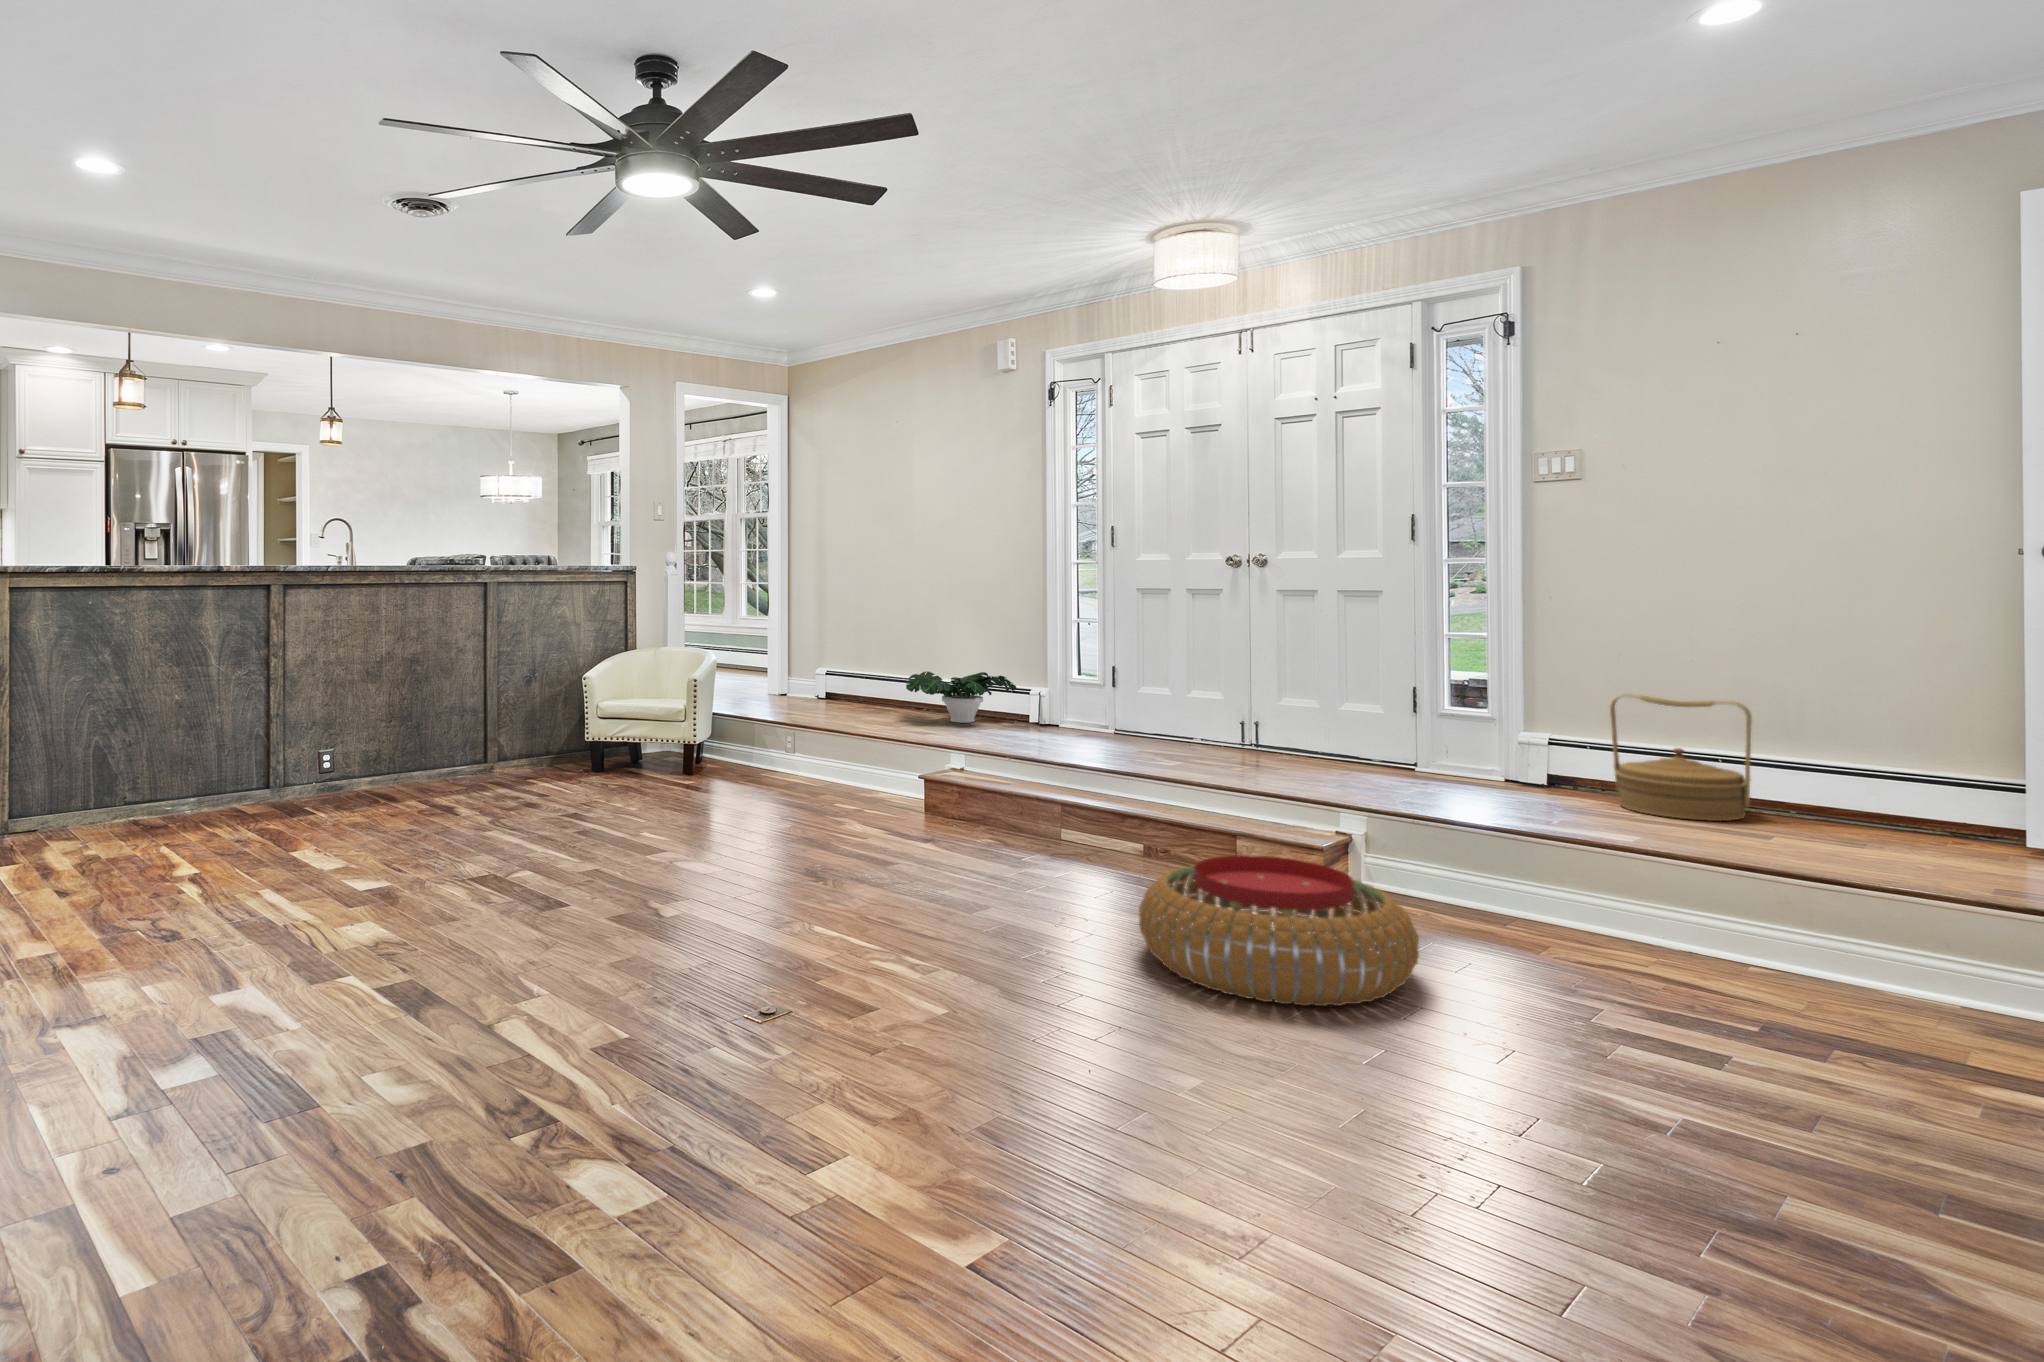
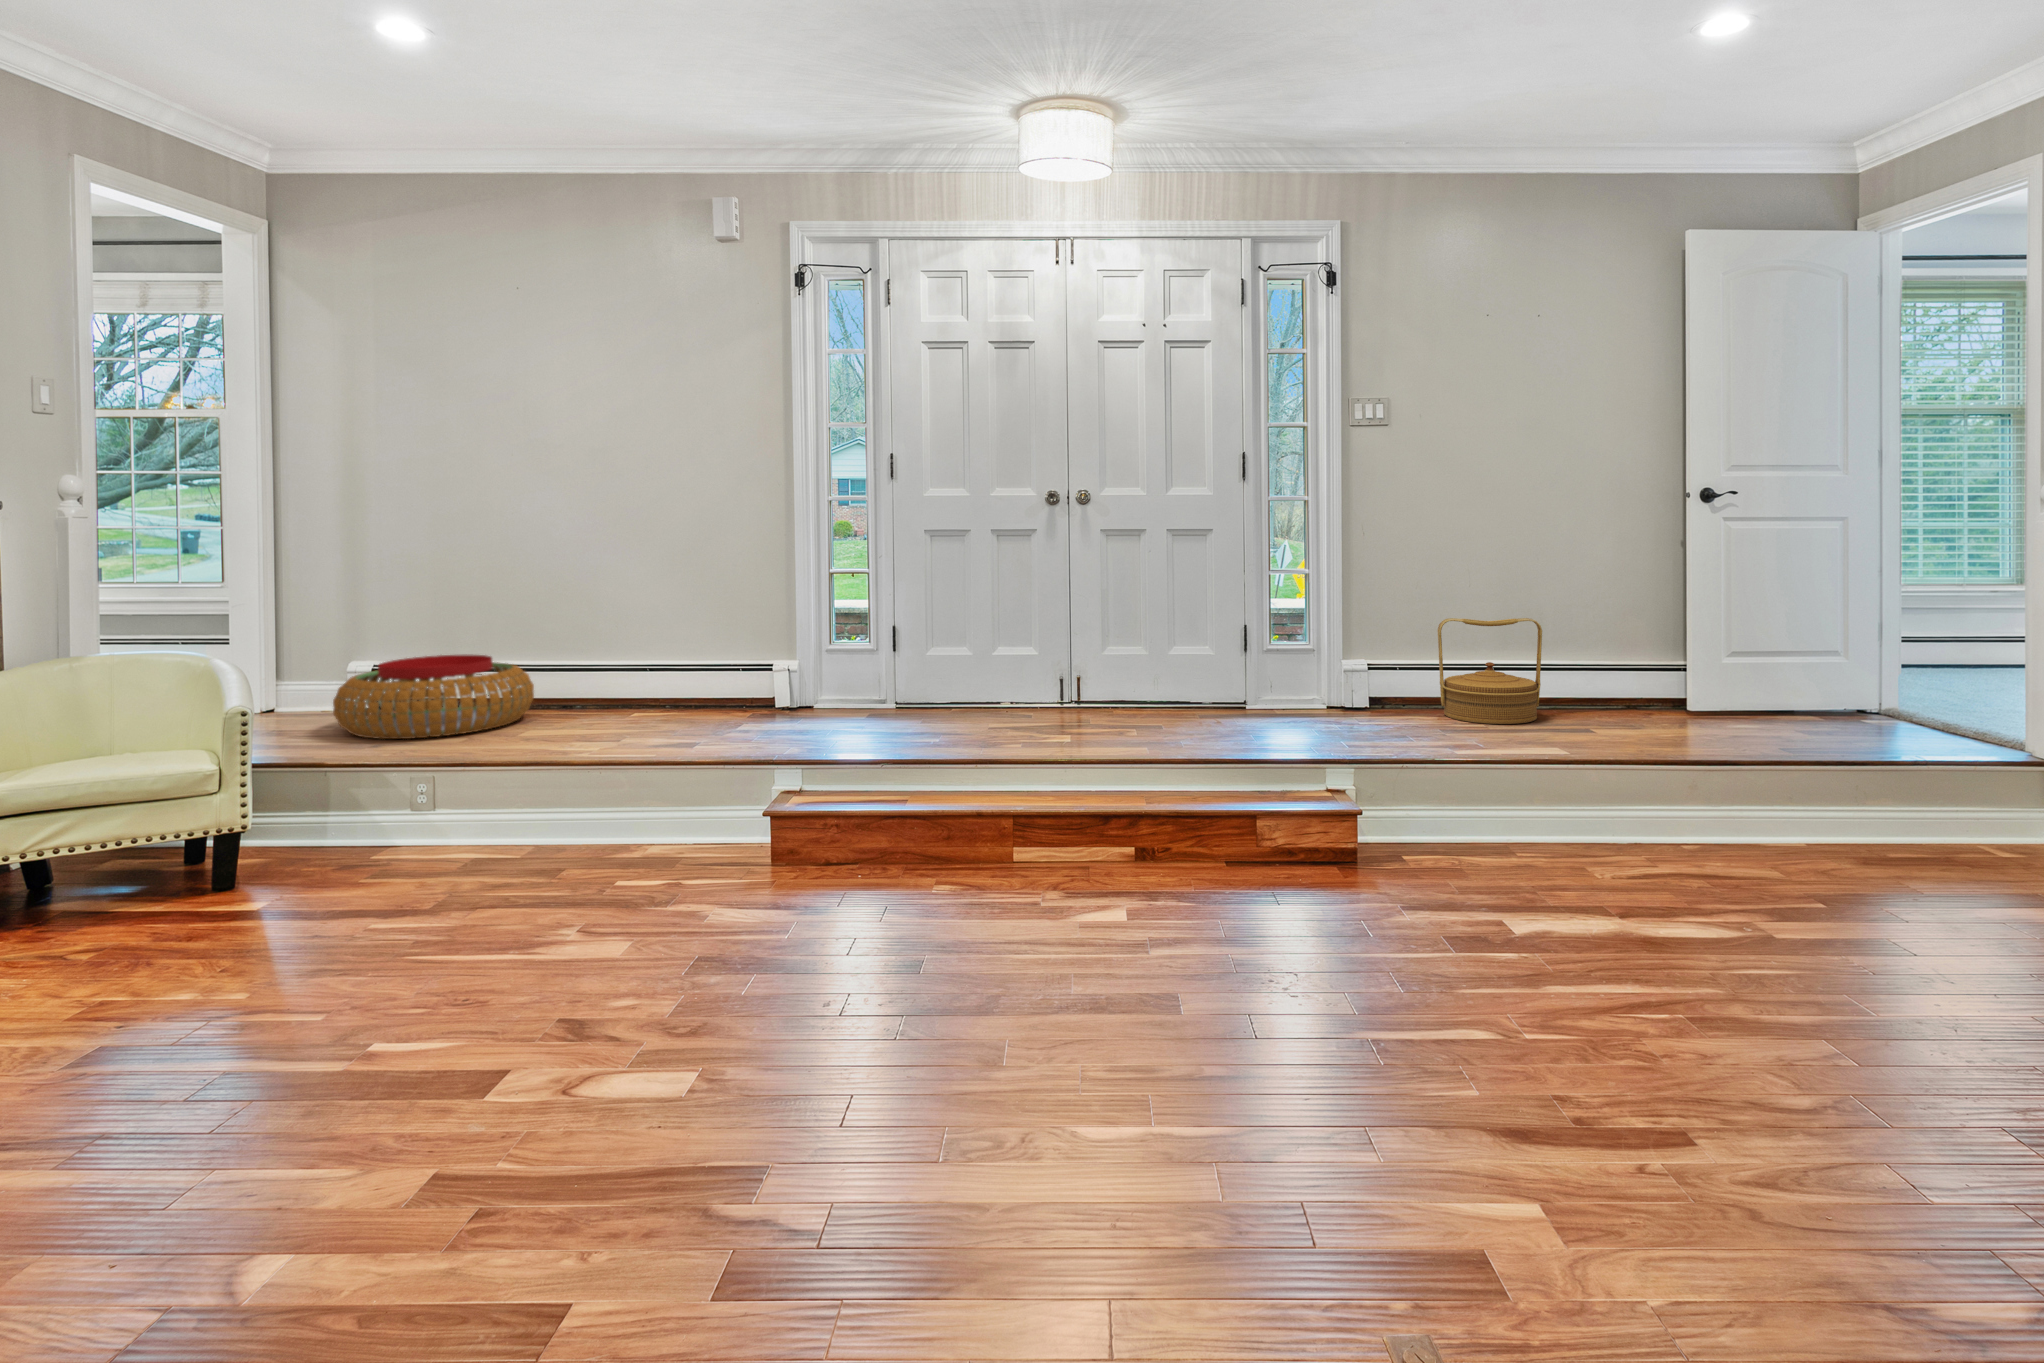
potted plant: present [906,672,1016,723] -> none [604,649,764,722]
pouf: present [1139,855,1419,1006] -> present [333,655,534,739]

